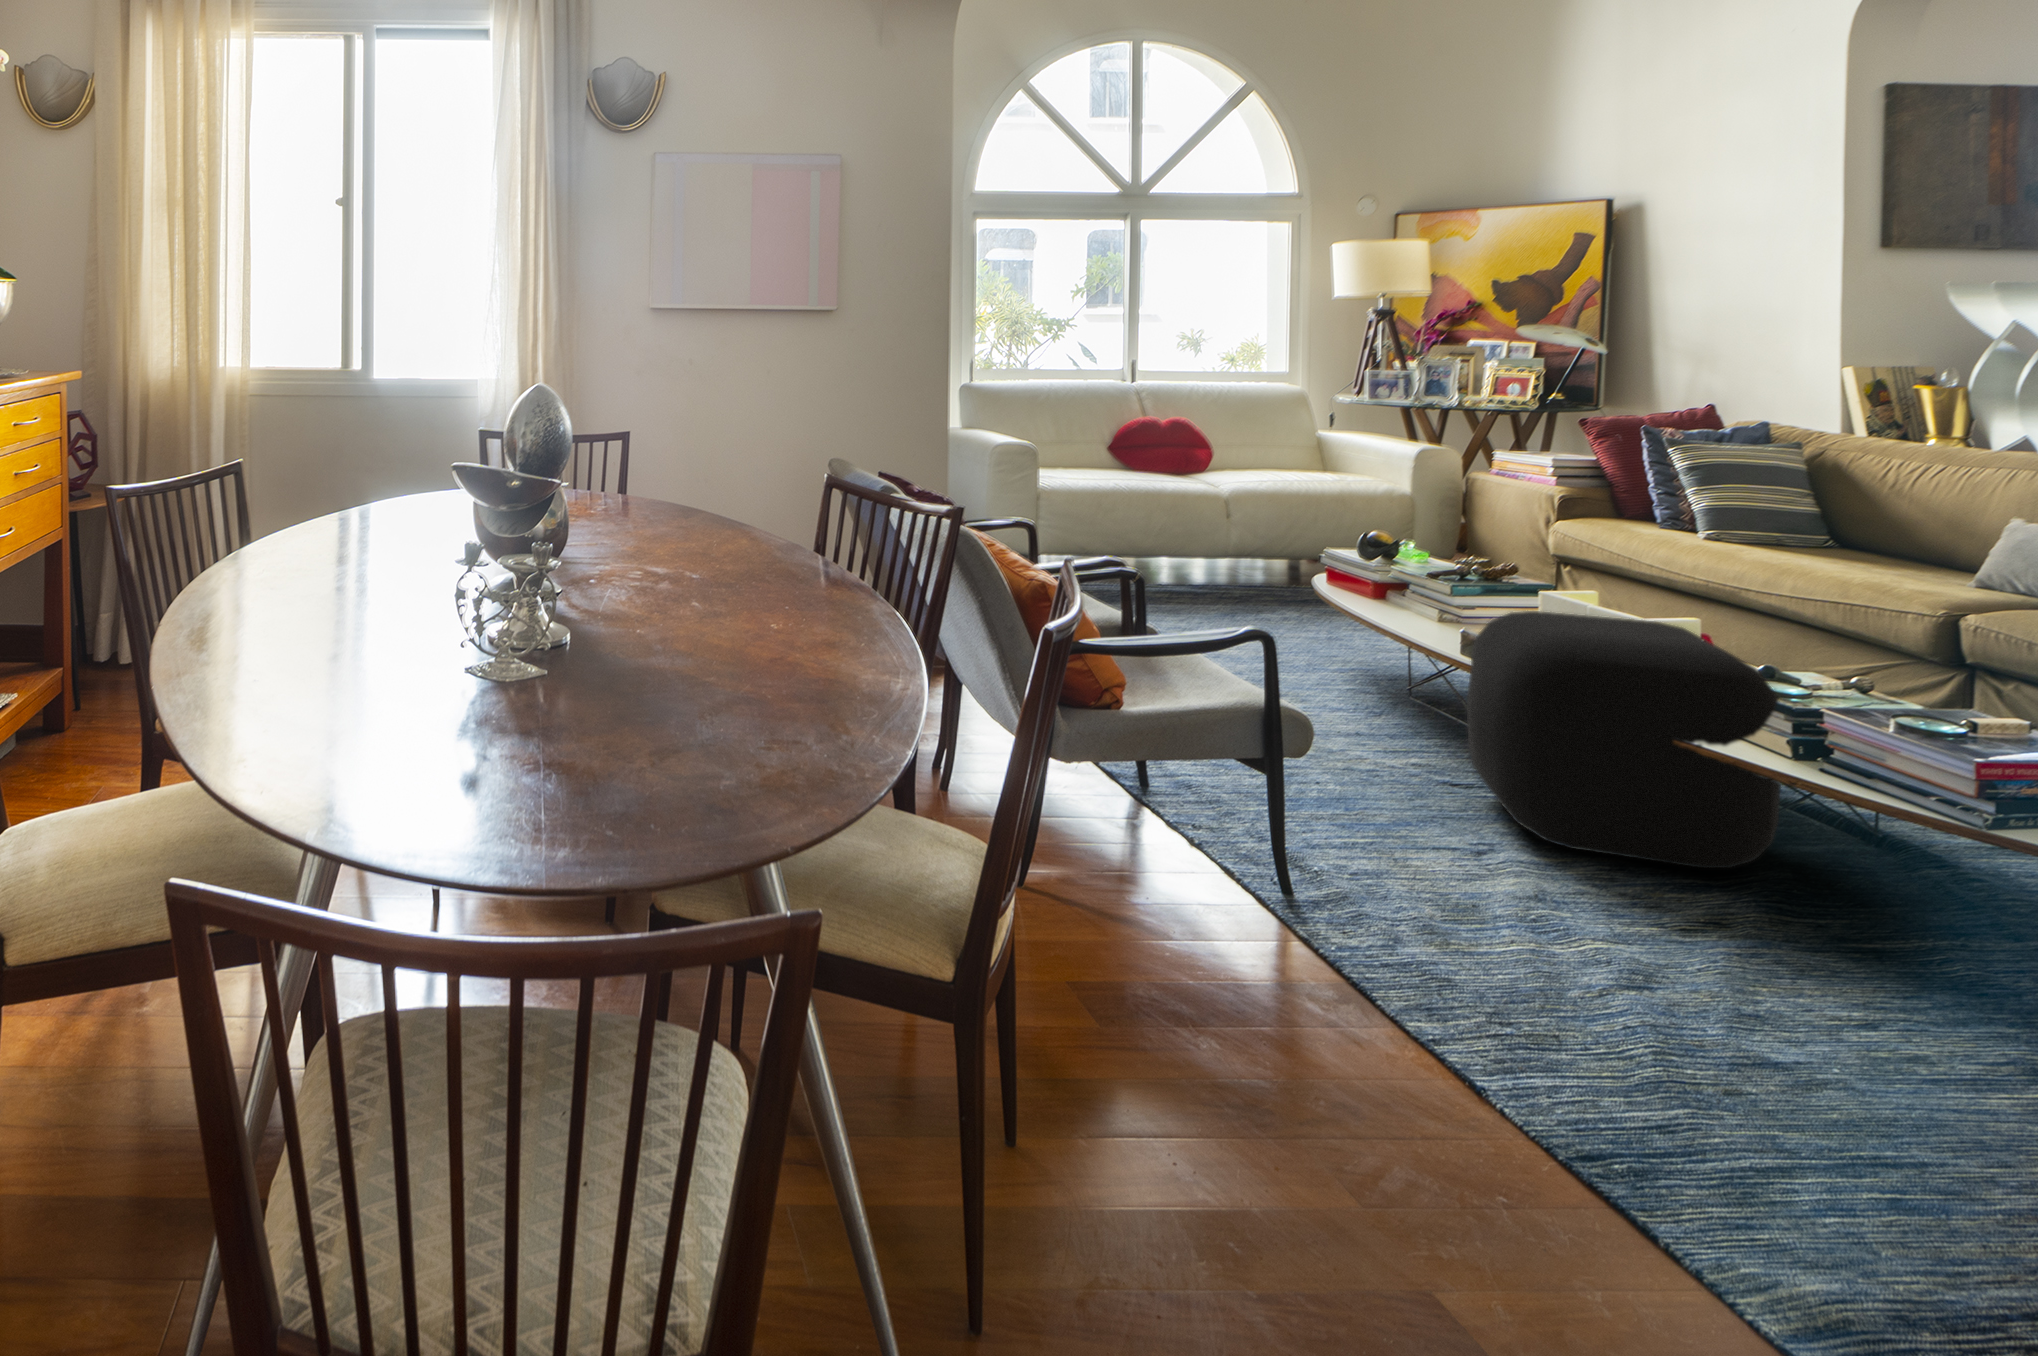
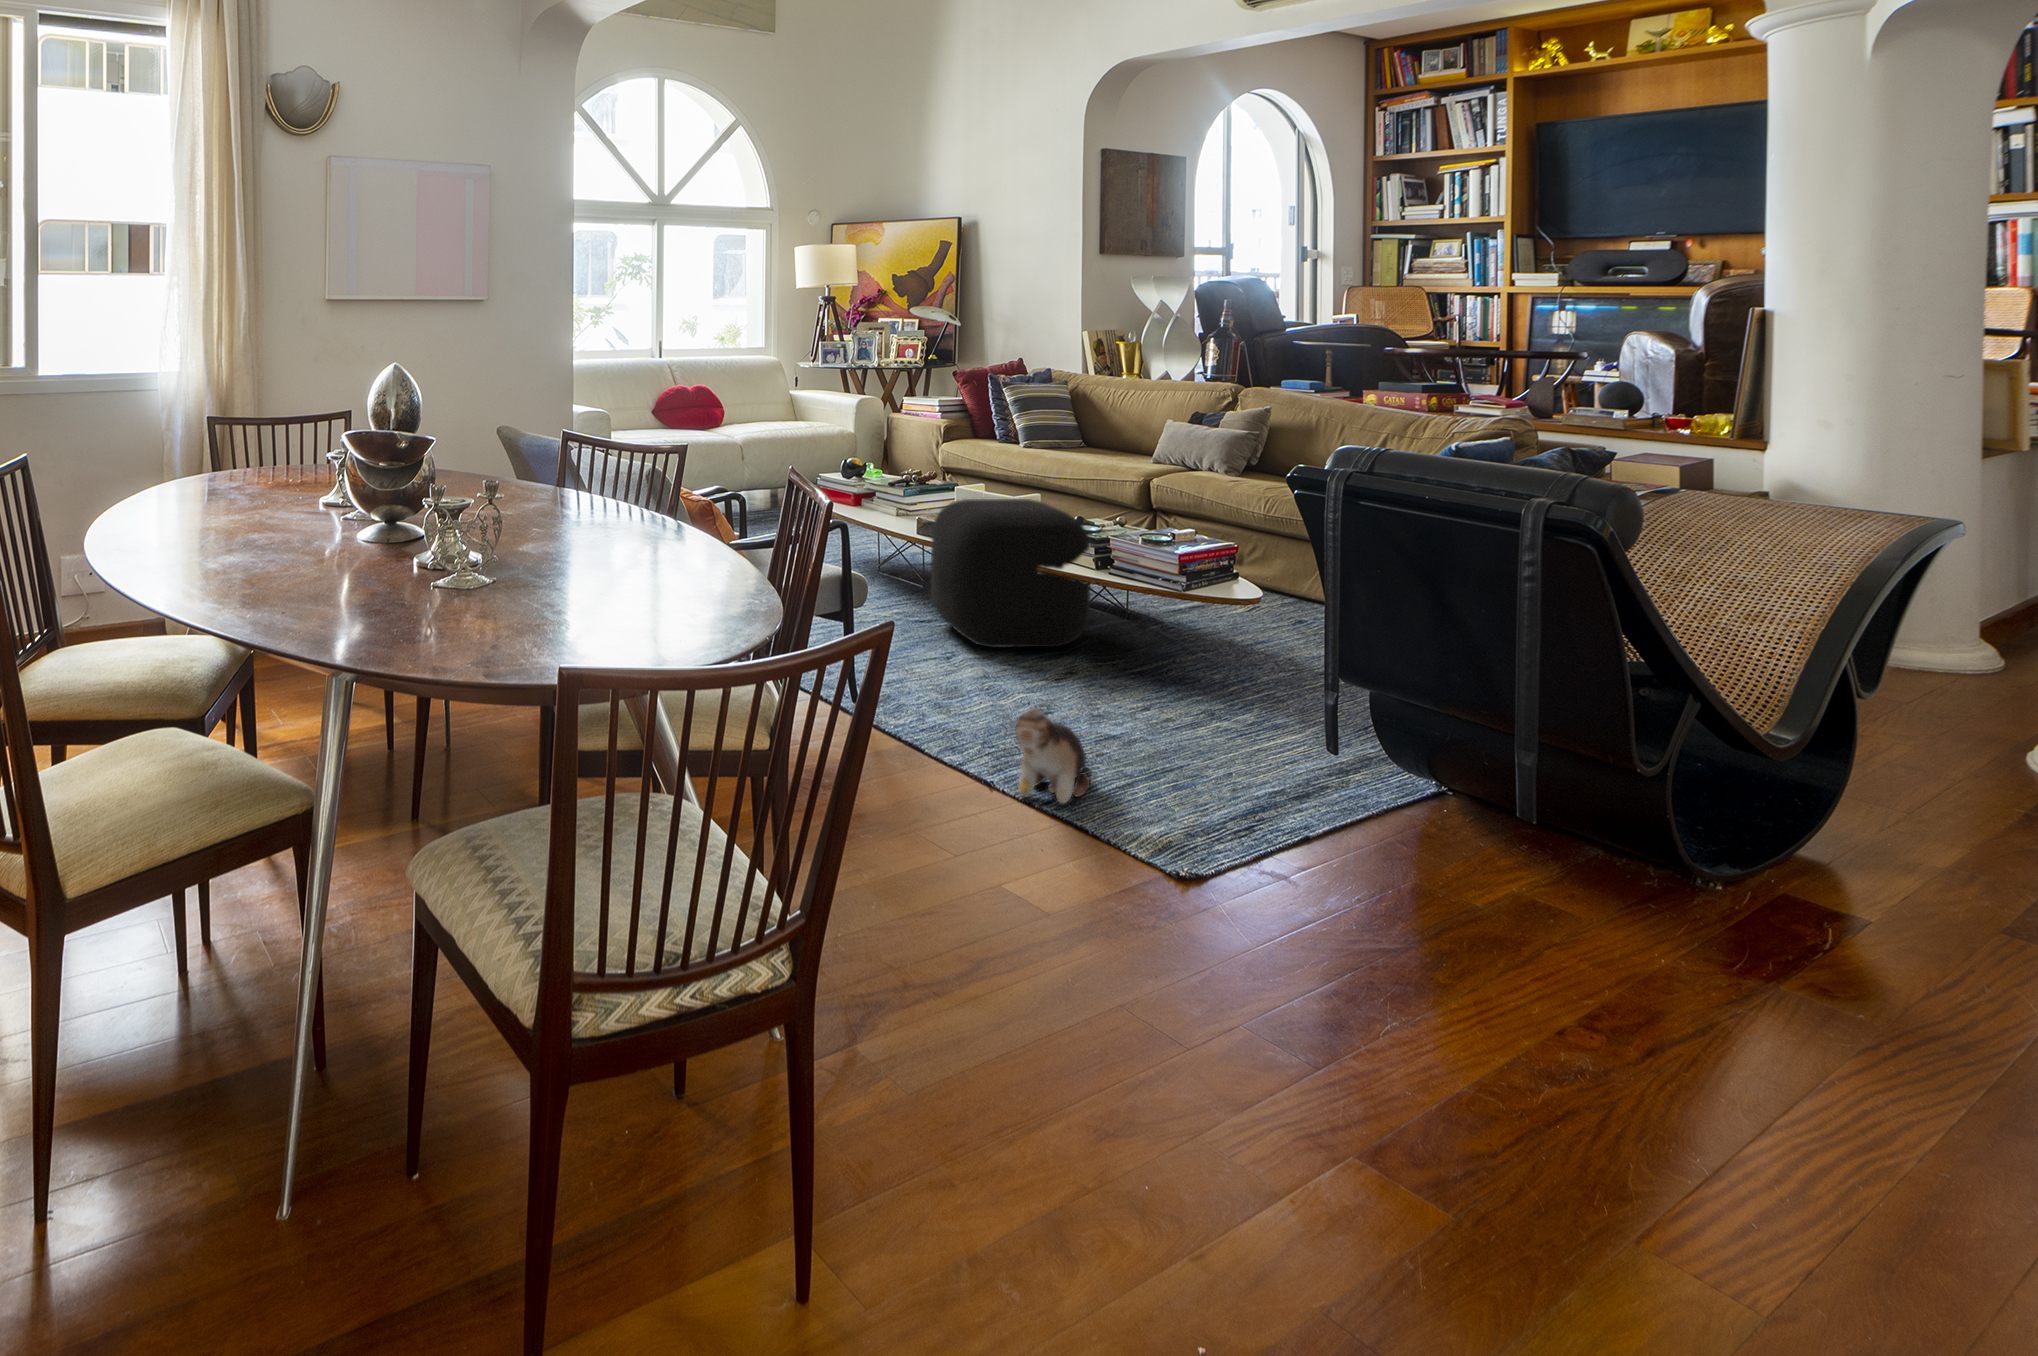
plush toy: none [1494,988,1698,1172] -> present [1008,708,1090,803]

